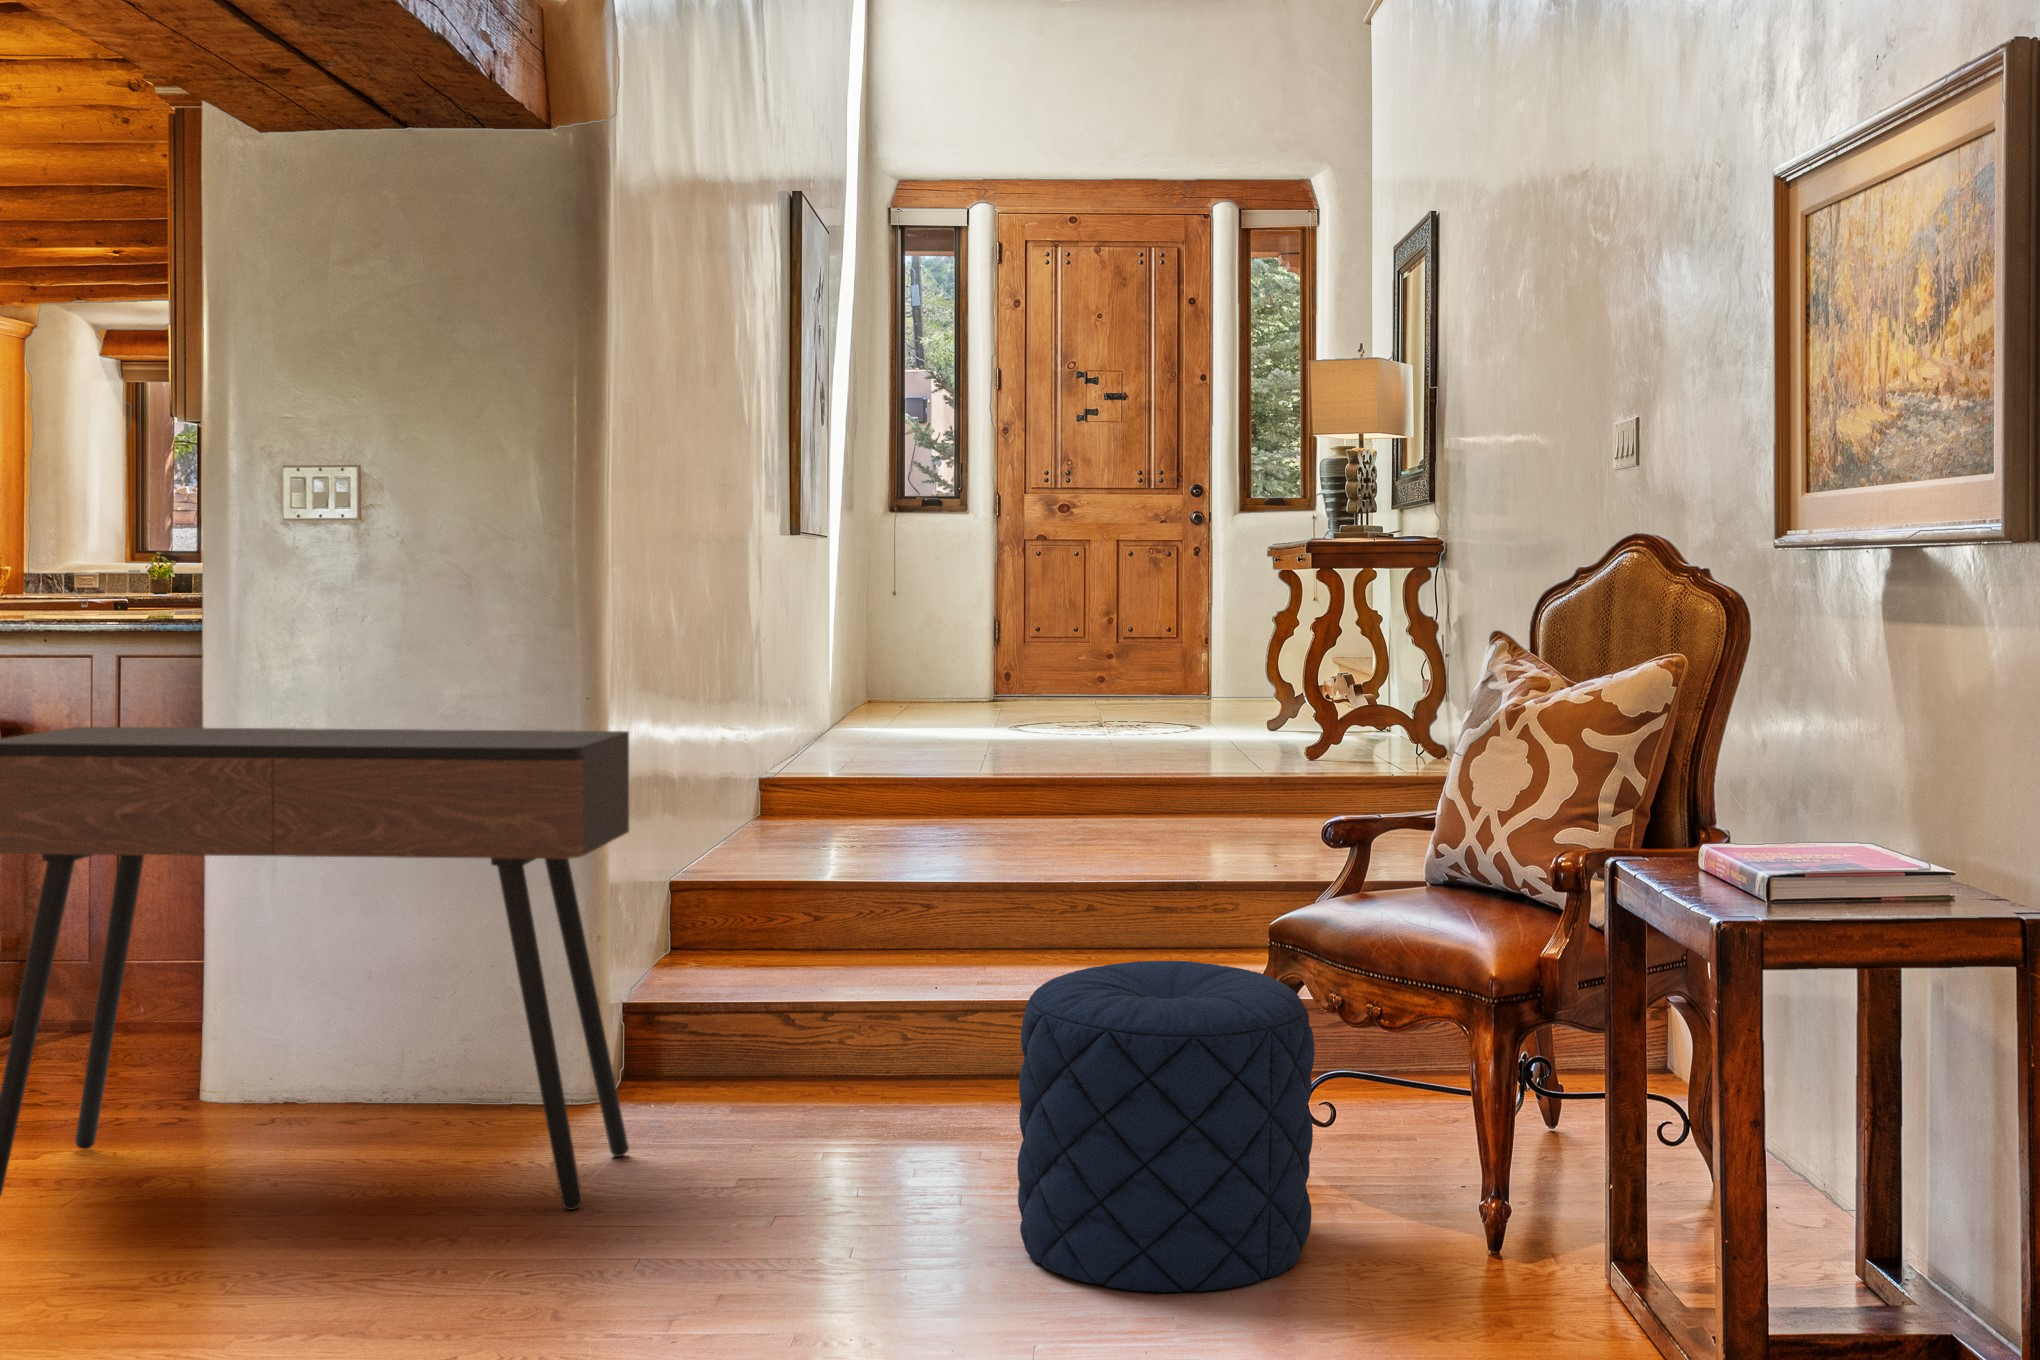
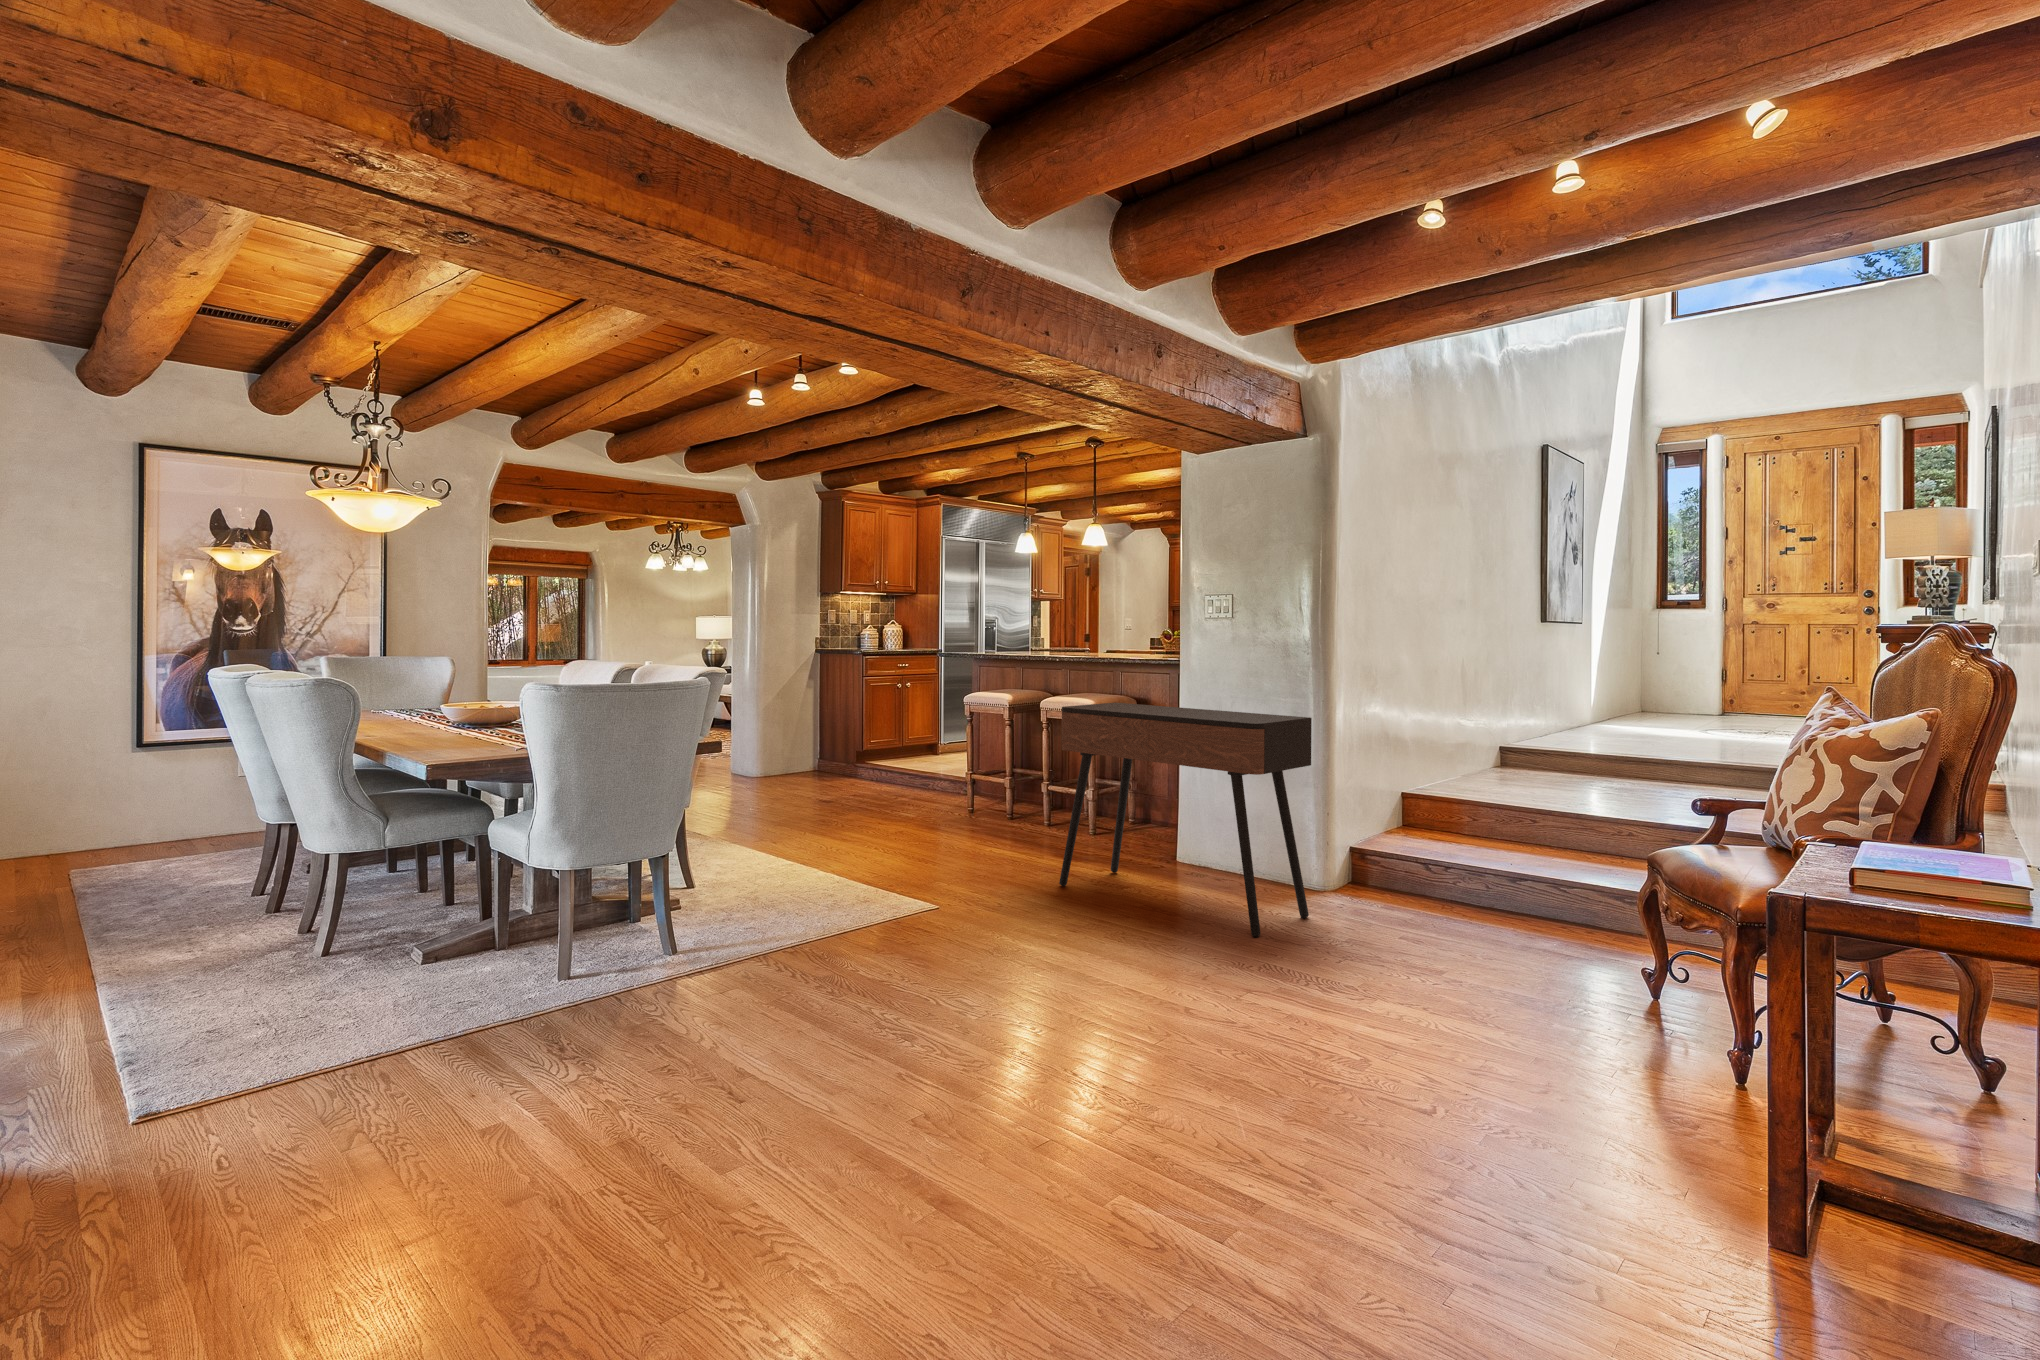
pouf: present [1017,961,1315,1292] -> none [1429,863,1614,1063]

